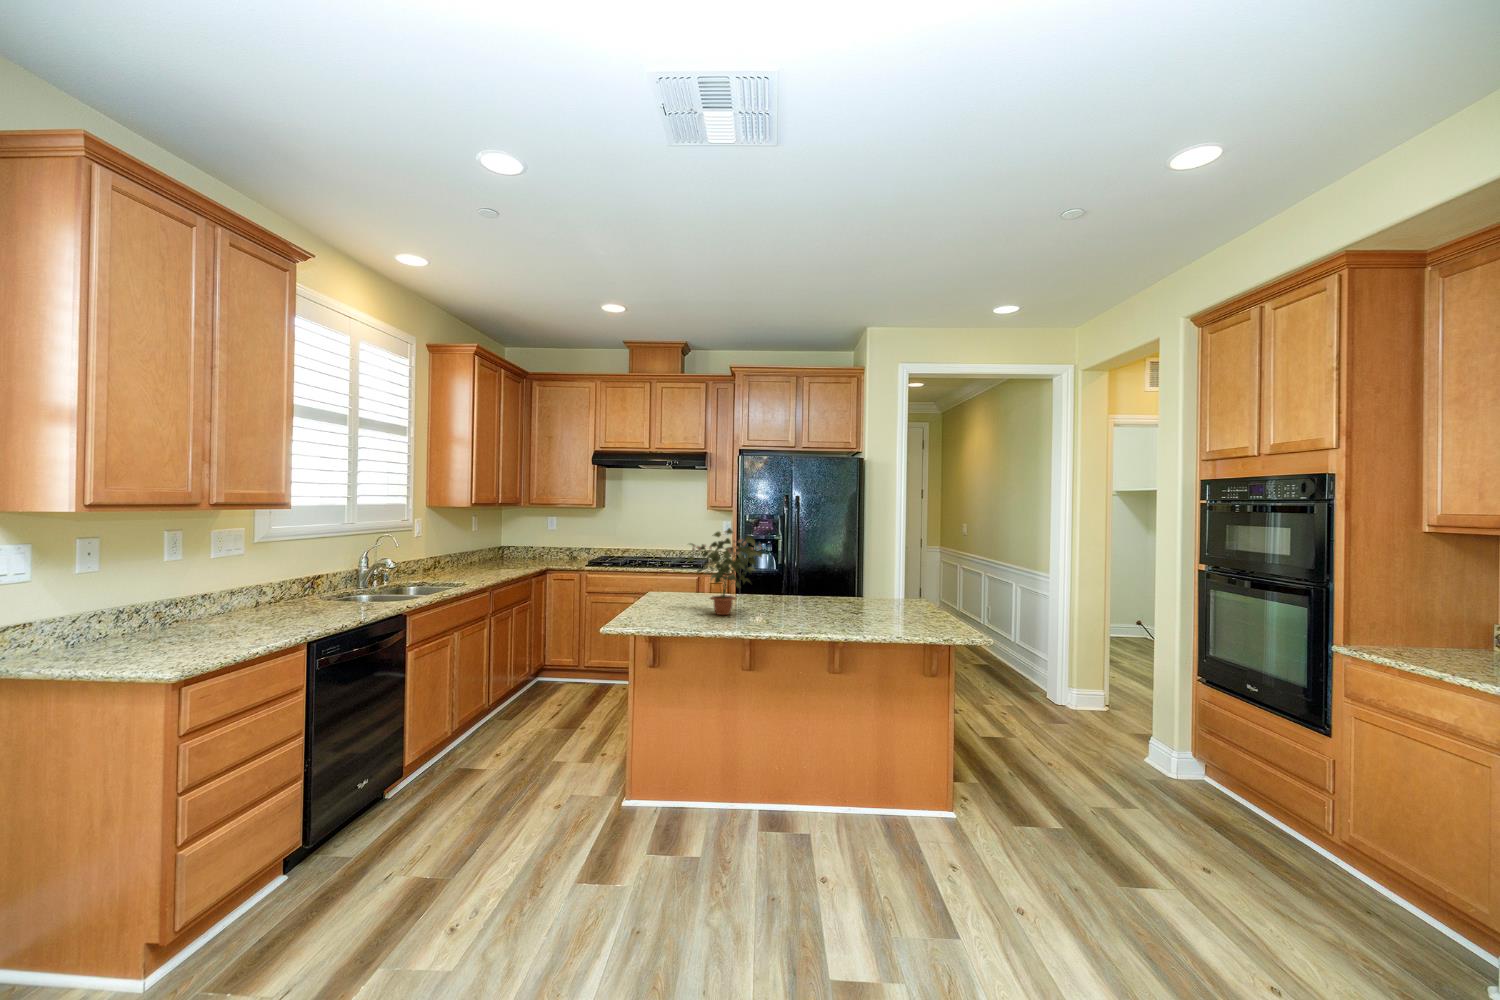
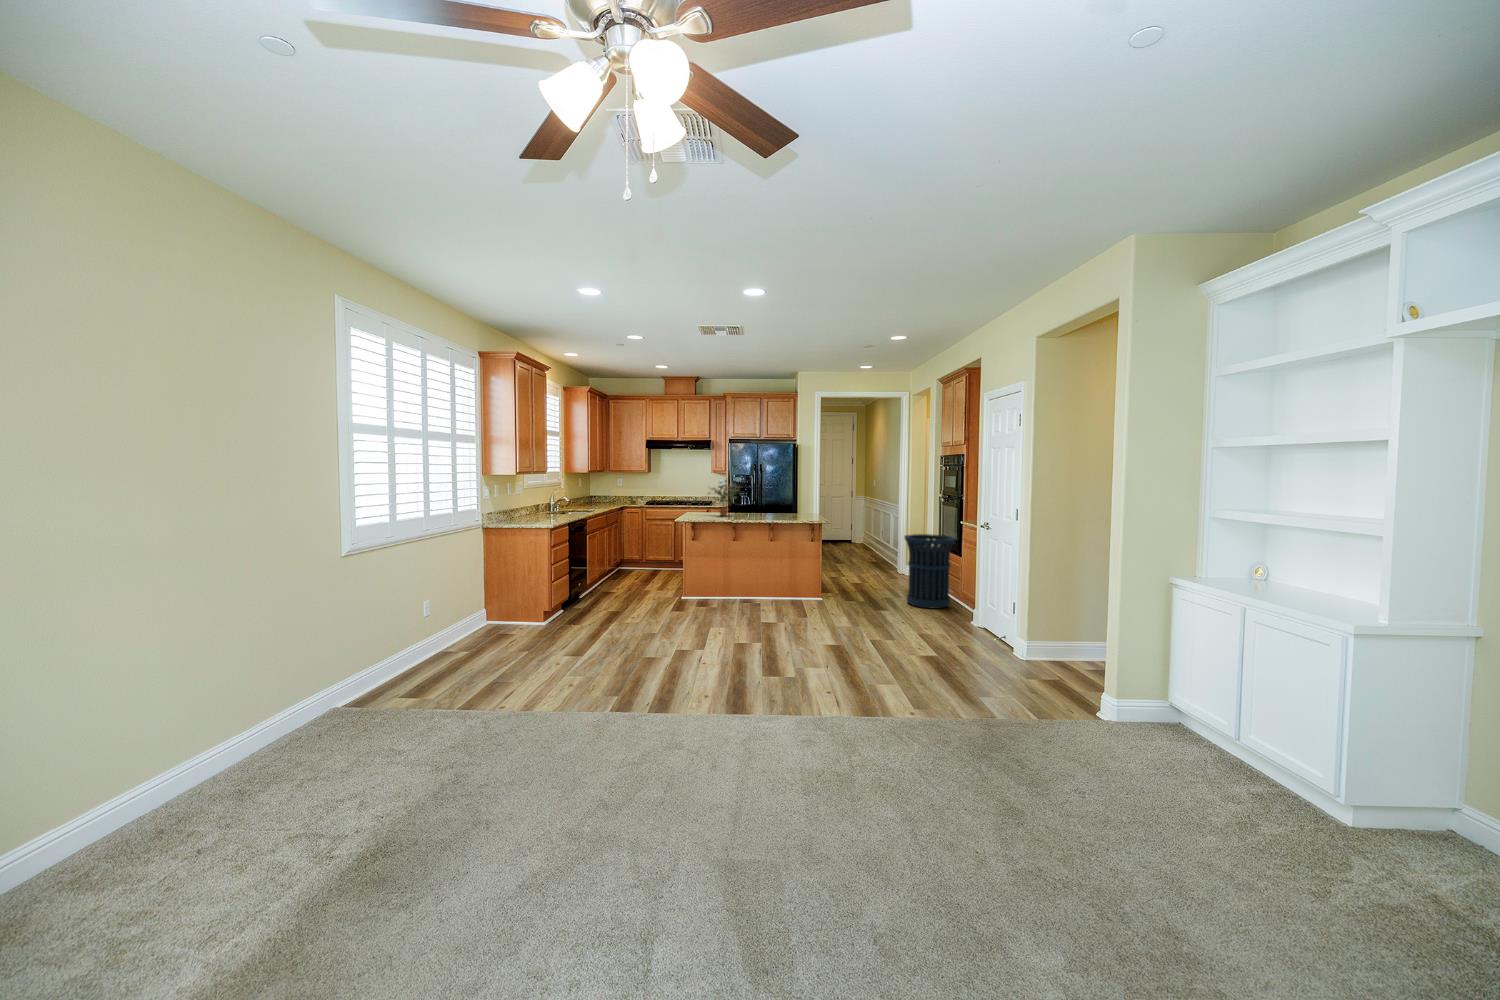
trash can: none [1164,664,1330,883] -> present [904,534,956,609]

